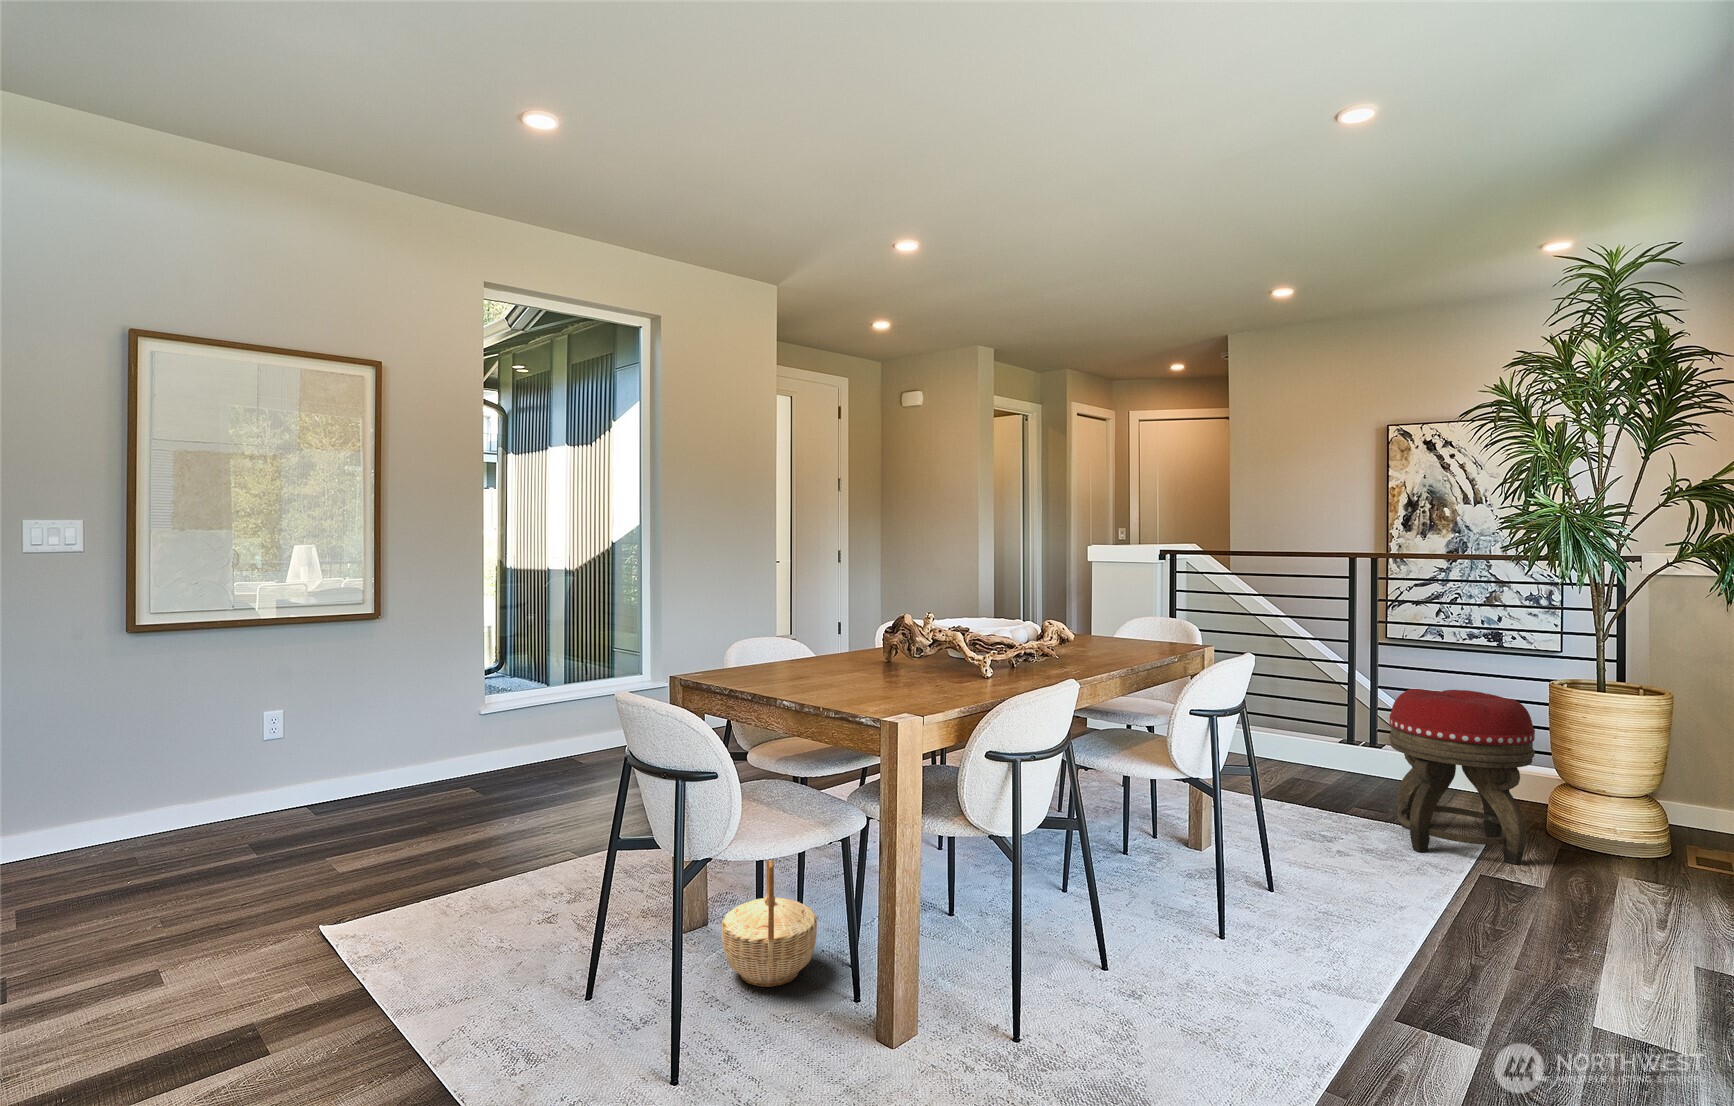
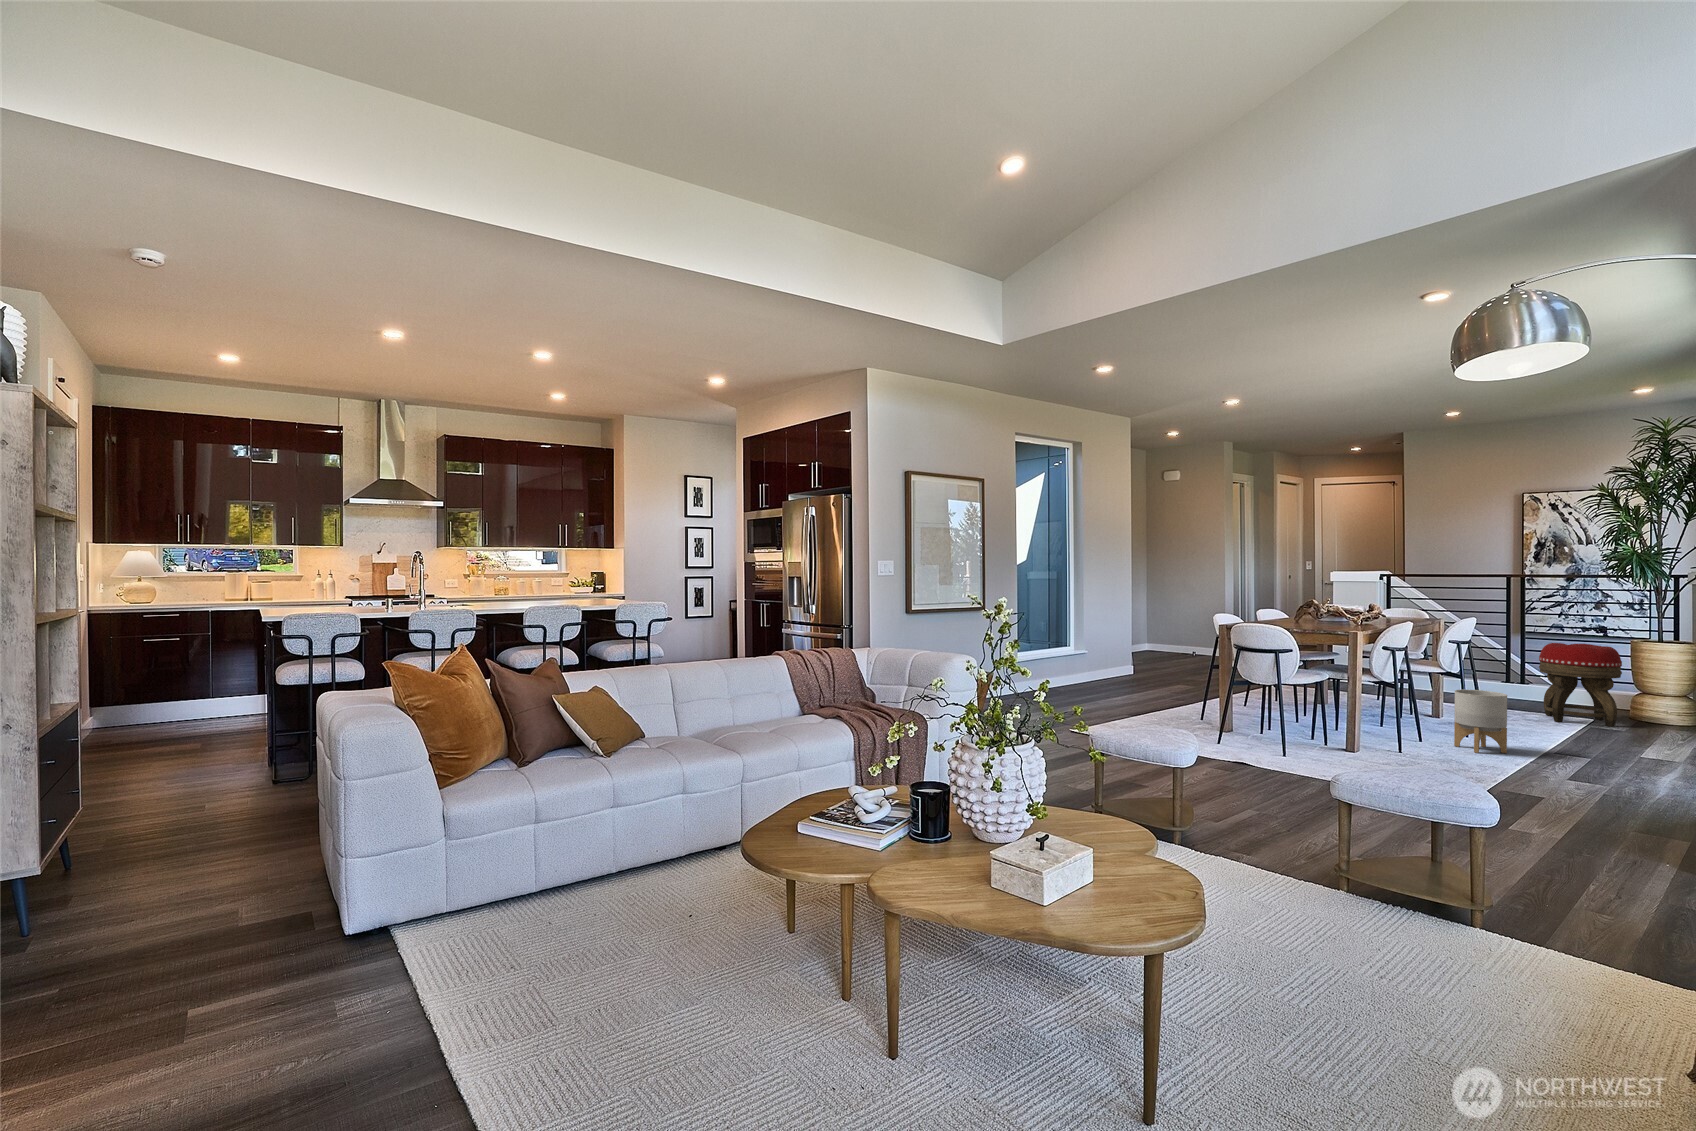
planter: none [1176,842,1288,1024] -> present [1454,689,1507,753]
basket: present [722,860,817,987] -> none [1253,683,1296,741]

